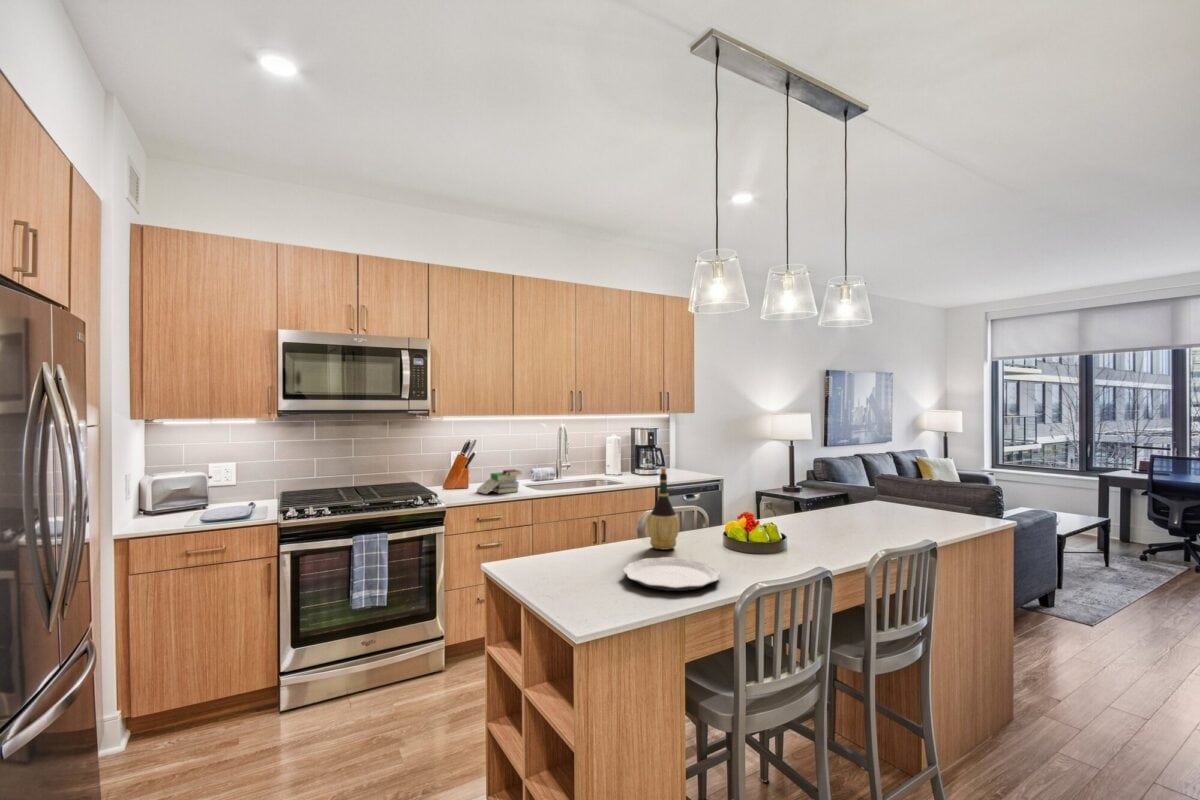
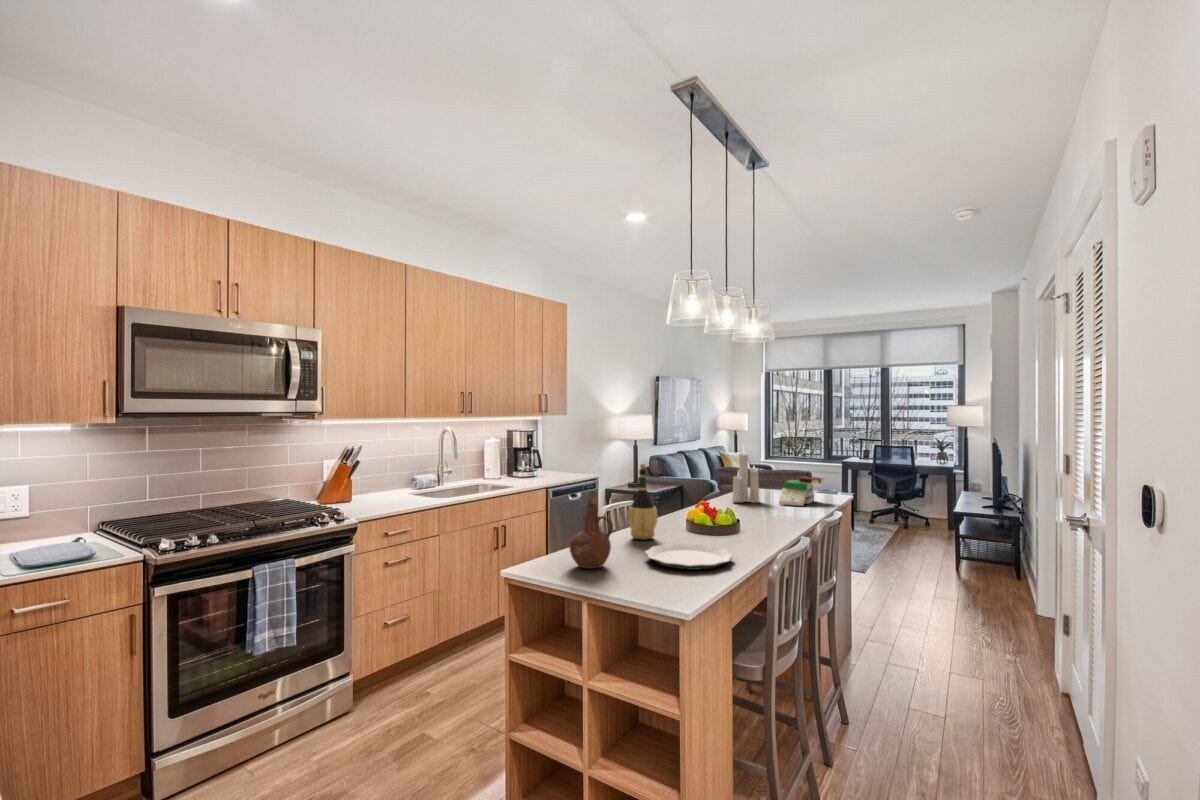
candle: none [827,449,863,520] -> present [732,452,759,502]
book: present [477,470,521,494] -> present [779,477,824,506]
ceramic pitcher: none [545,494,591,574] -> present [569,491,613,569]

